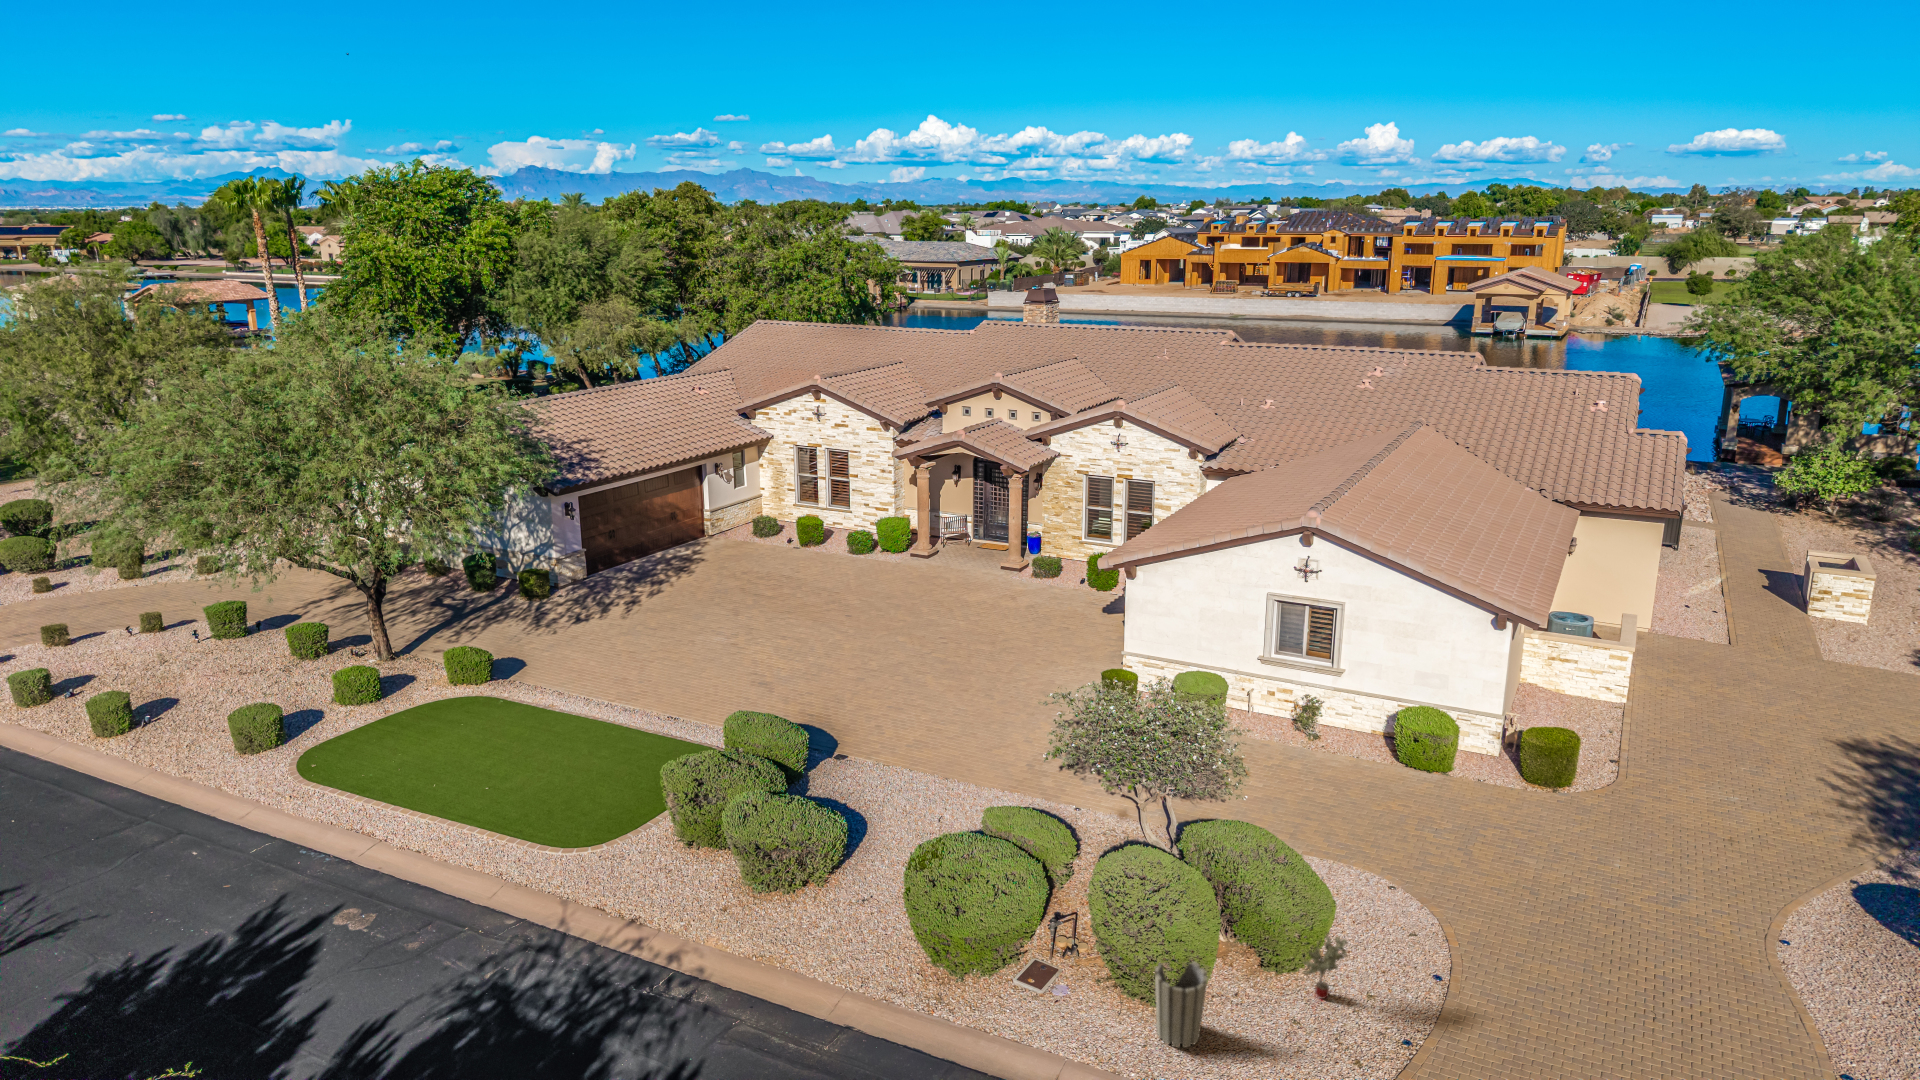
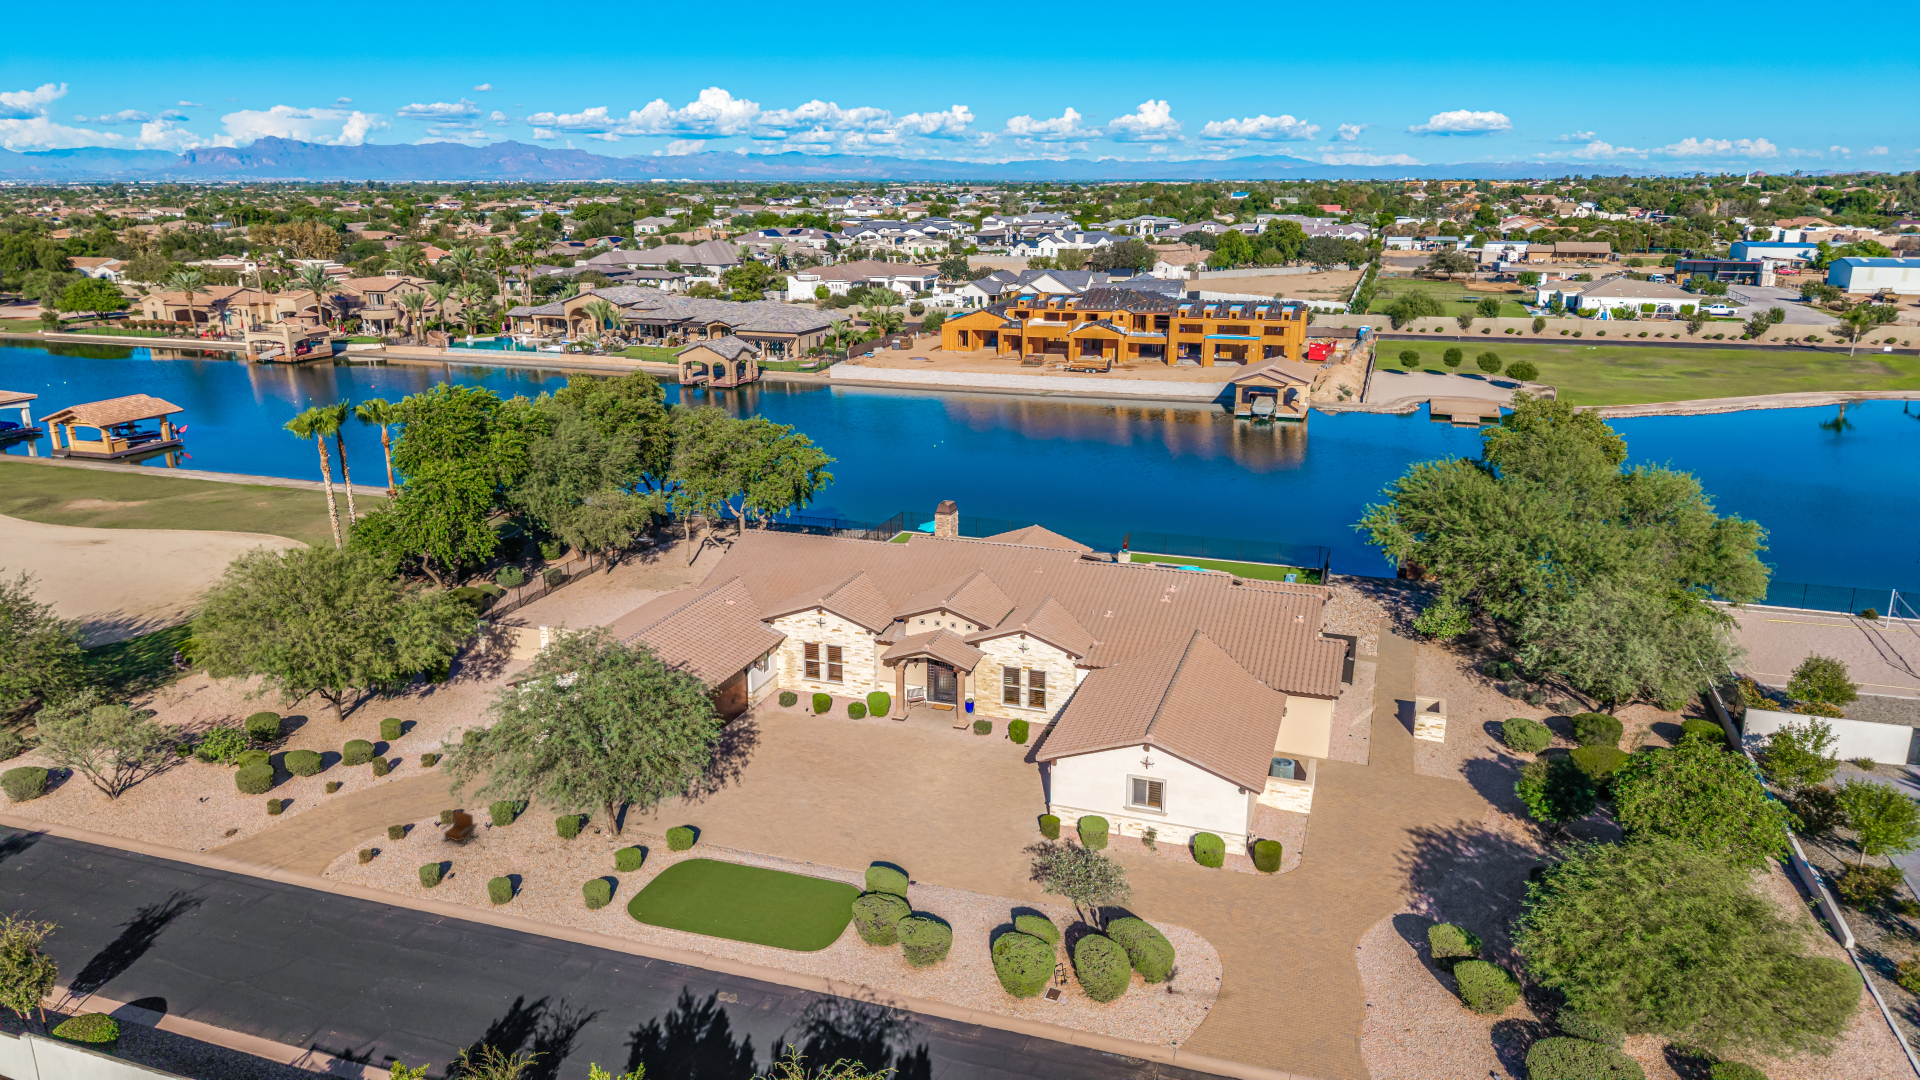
lounge chair: none [155,605,215,658] -> present [442,811,478,847]
trash can: present [1155,962,1207,1048] -> none [1103,983,1125,1021]

